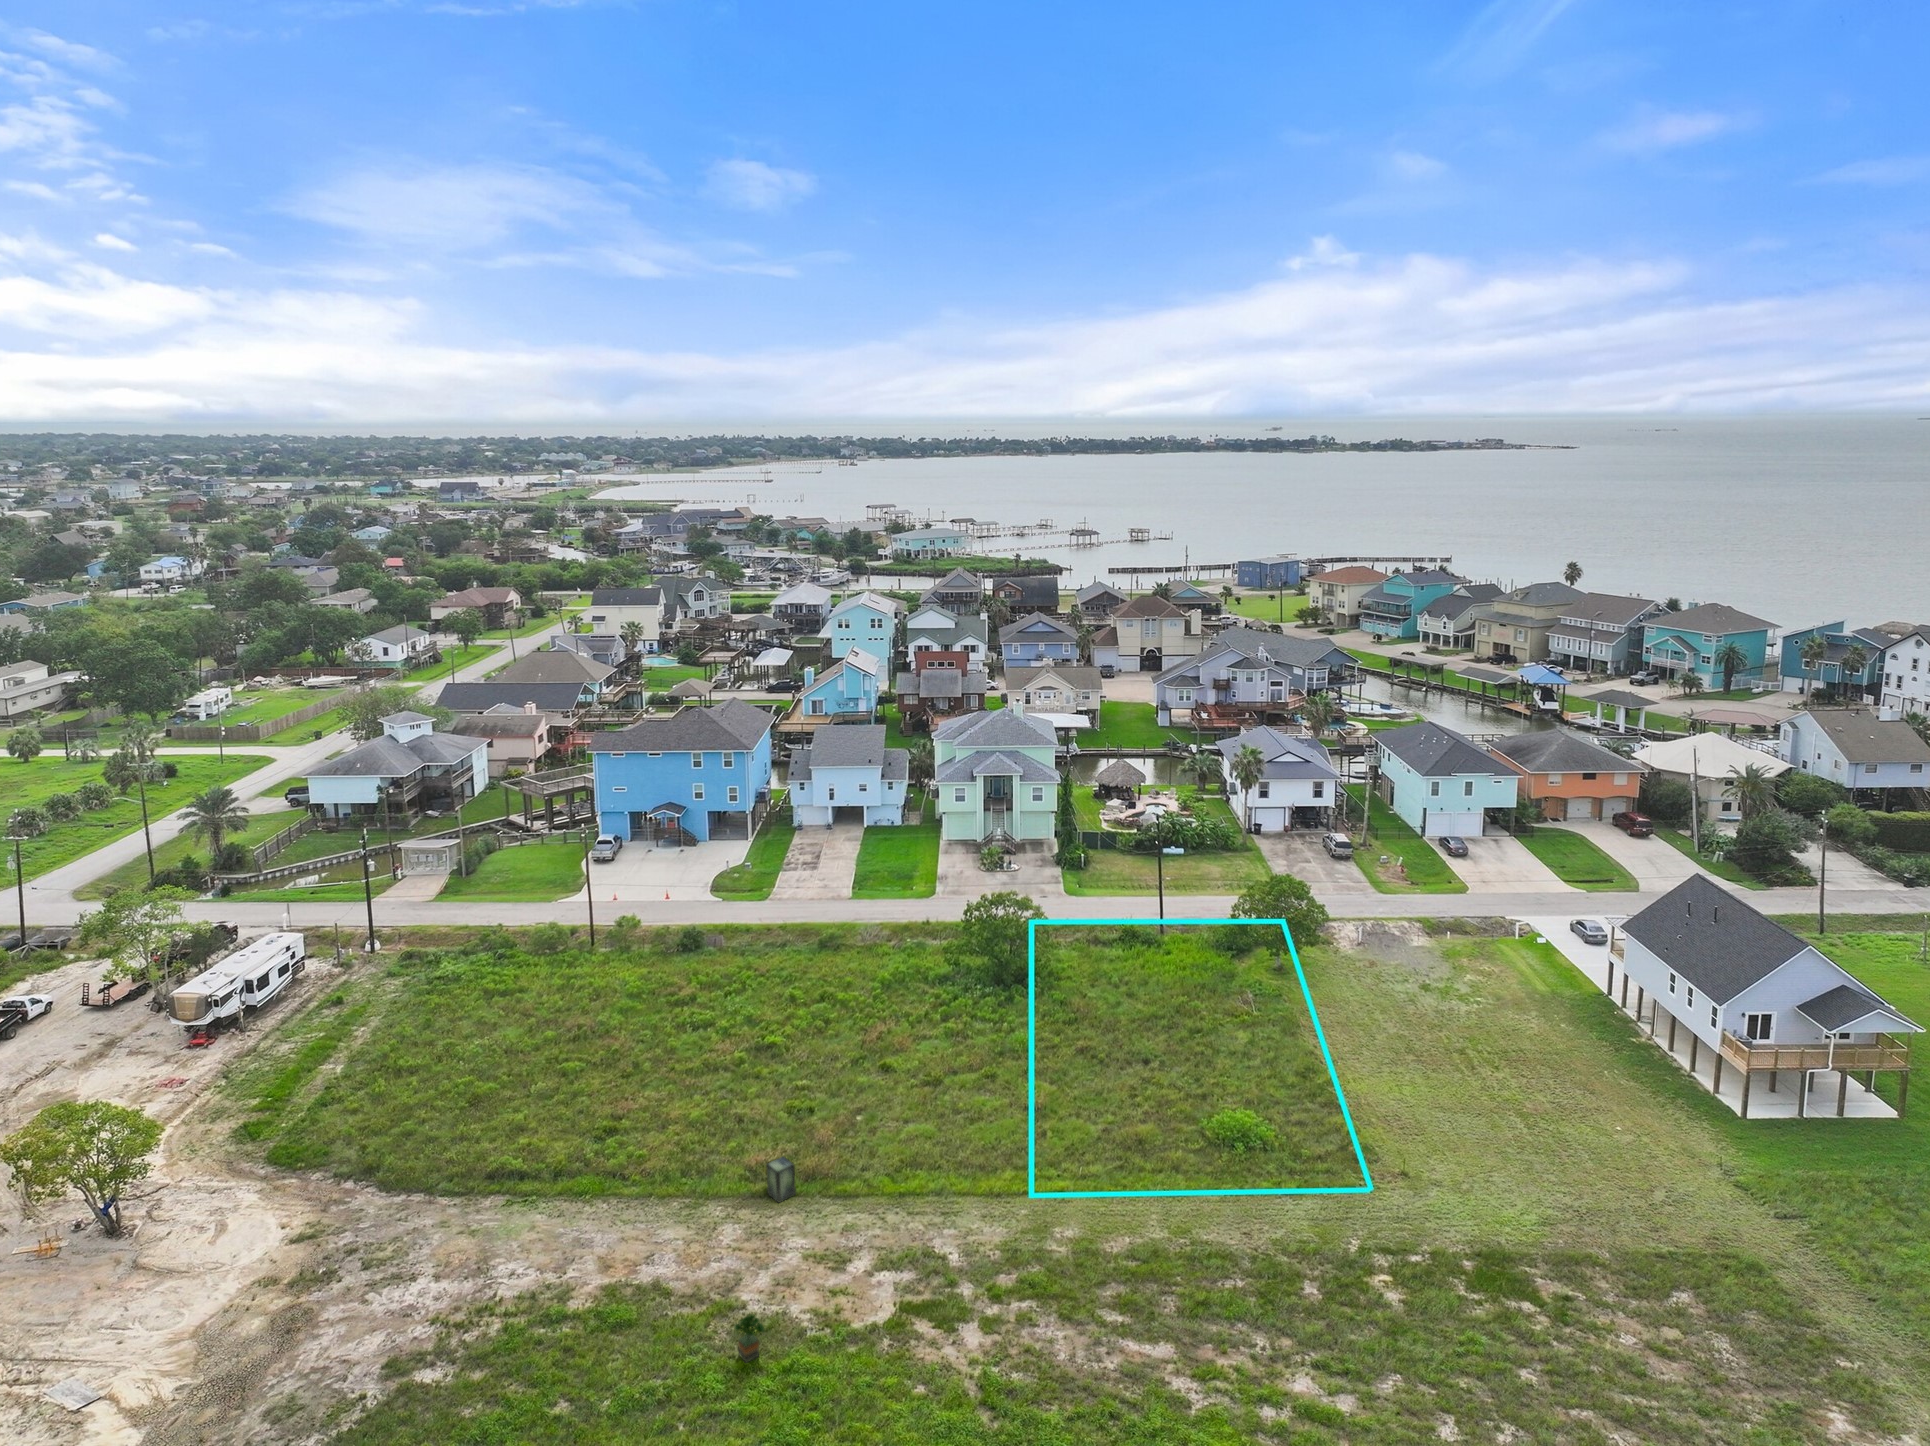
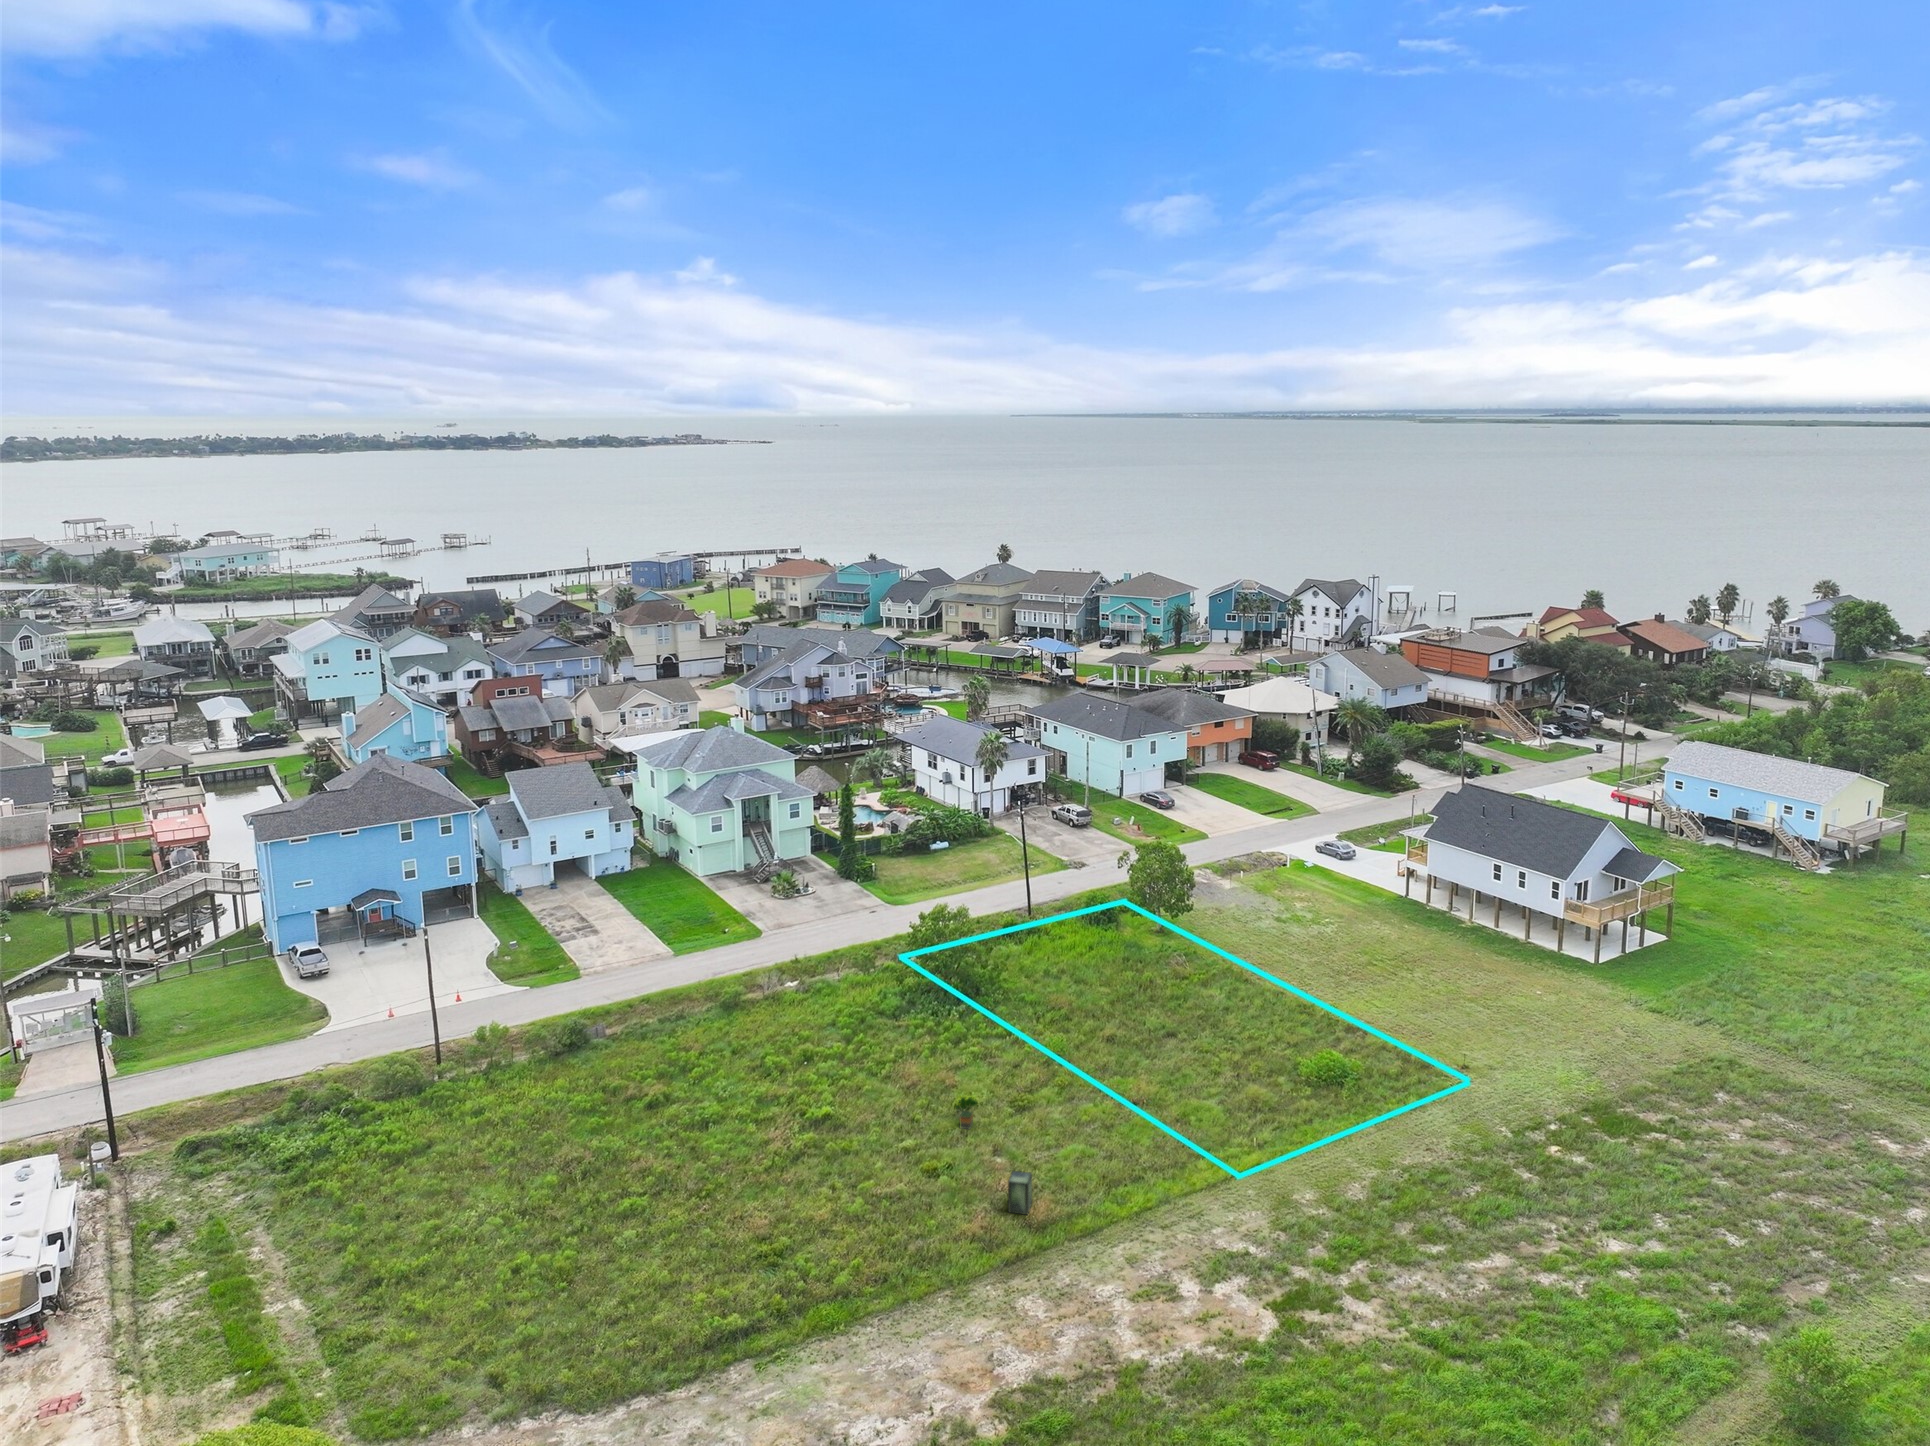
potted tree: present [734,1314,764,1362] -> present [956,1097,977,1129]

